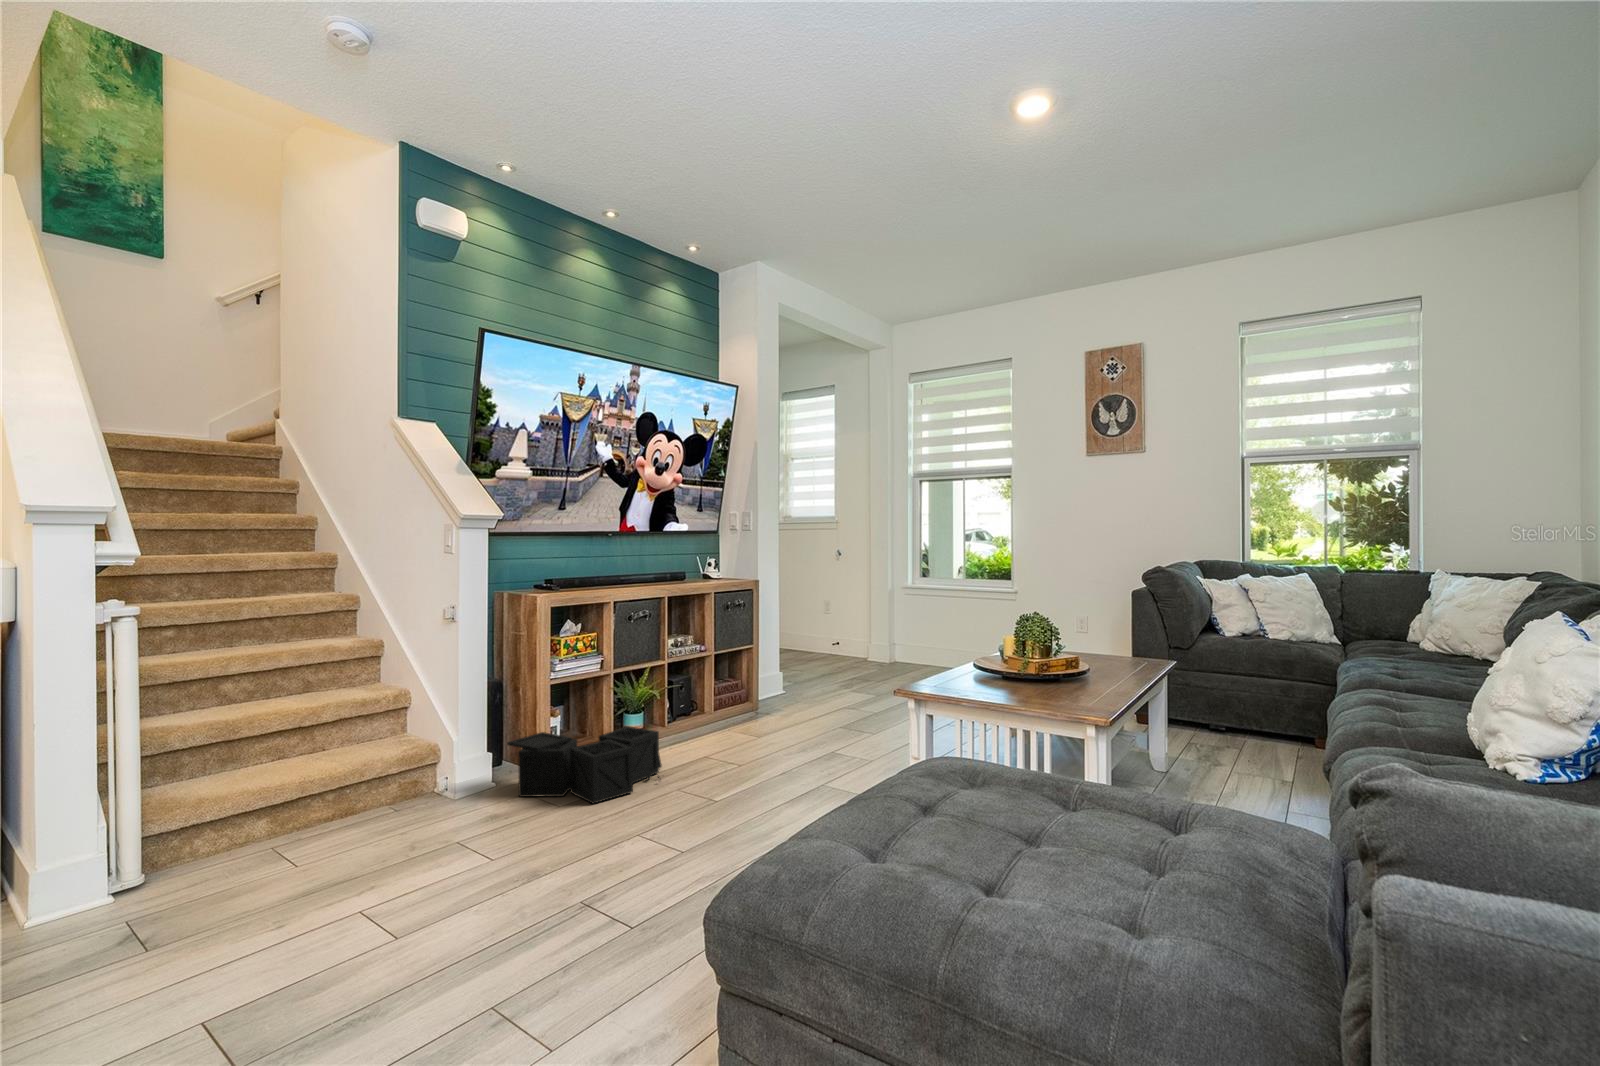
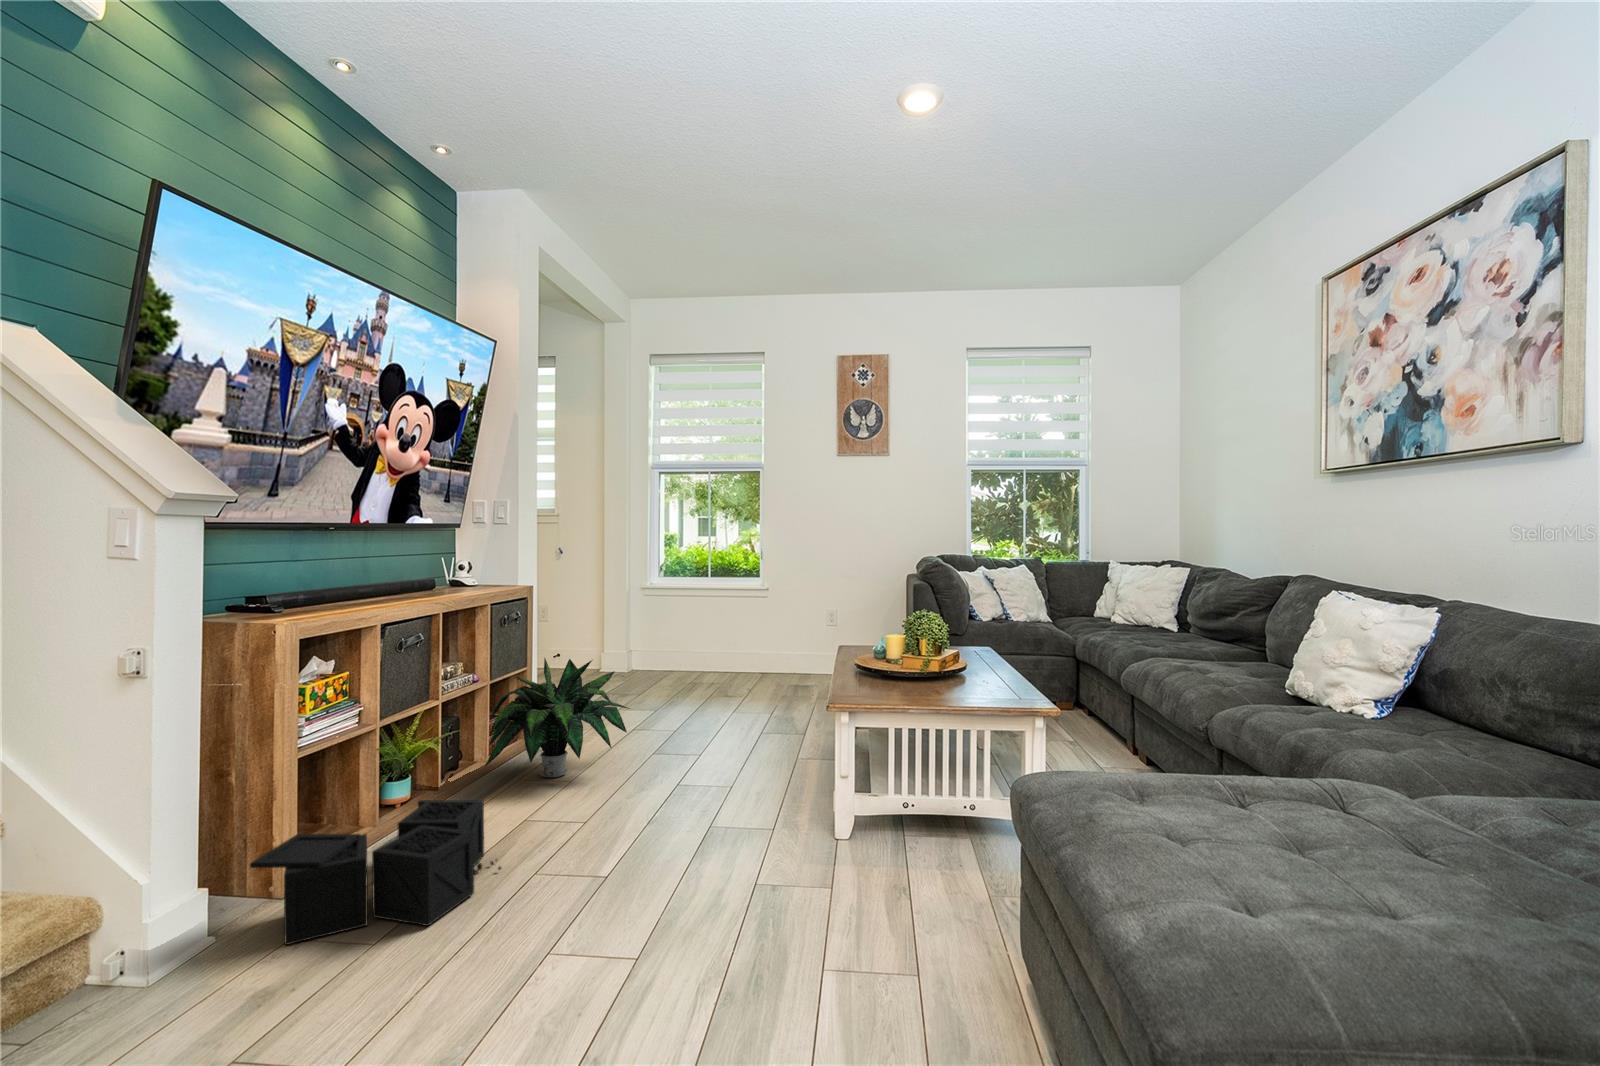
potted plant: none [697,635,819,733] -> present [485,658,629,777]

